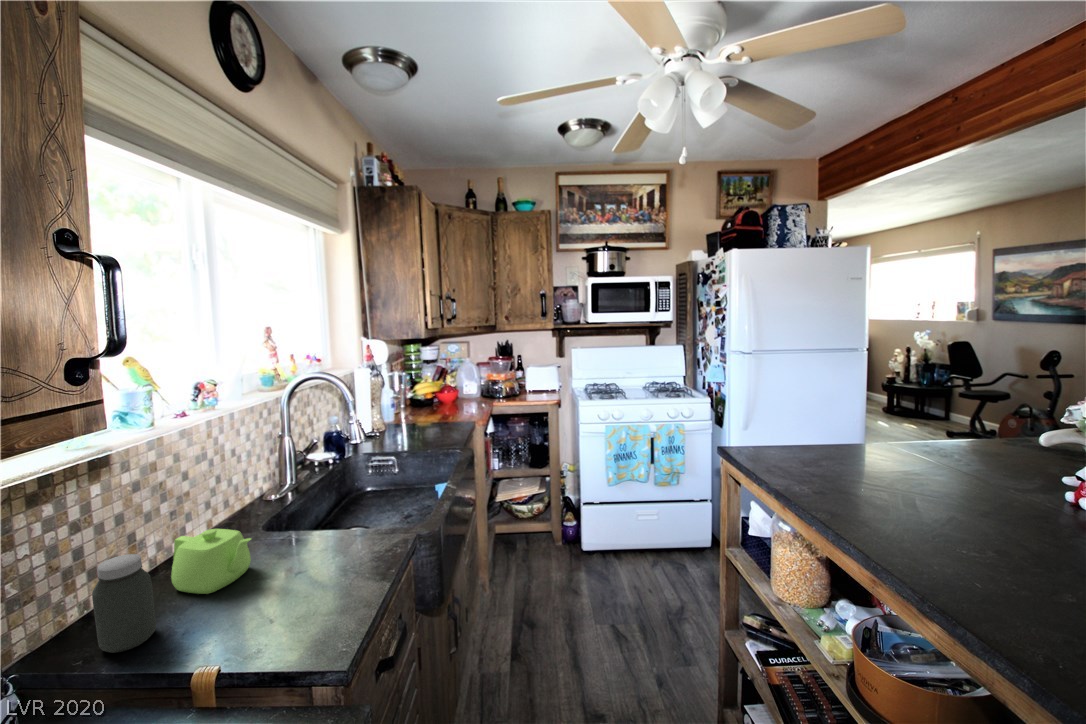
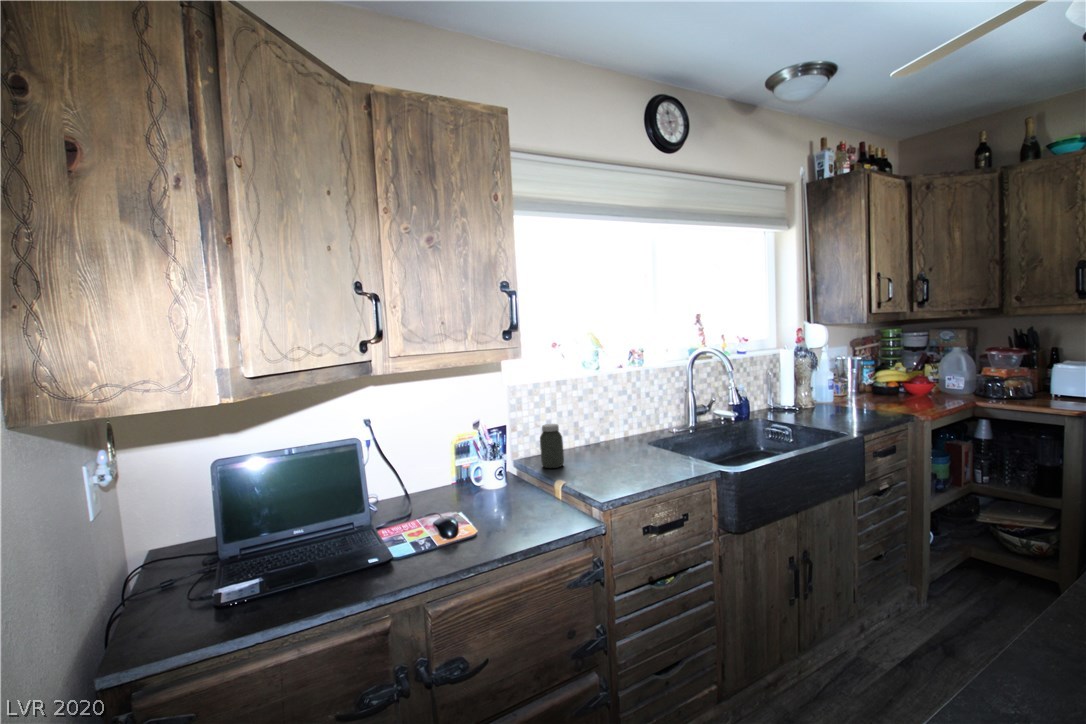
teapot: present [171,529,251,594] -> none [584,428,622,461]

